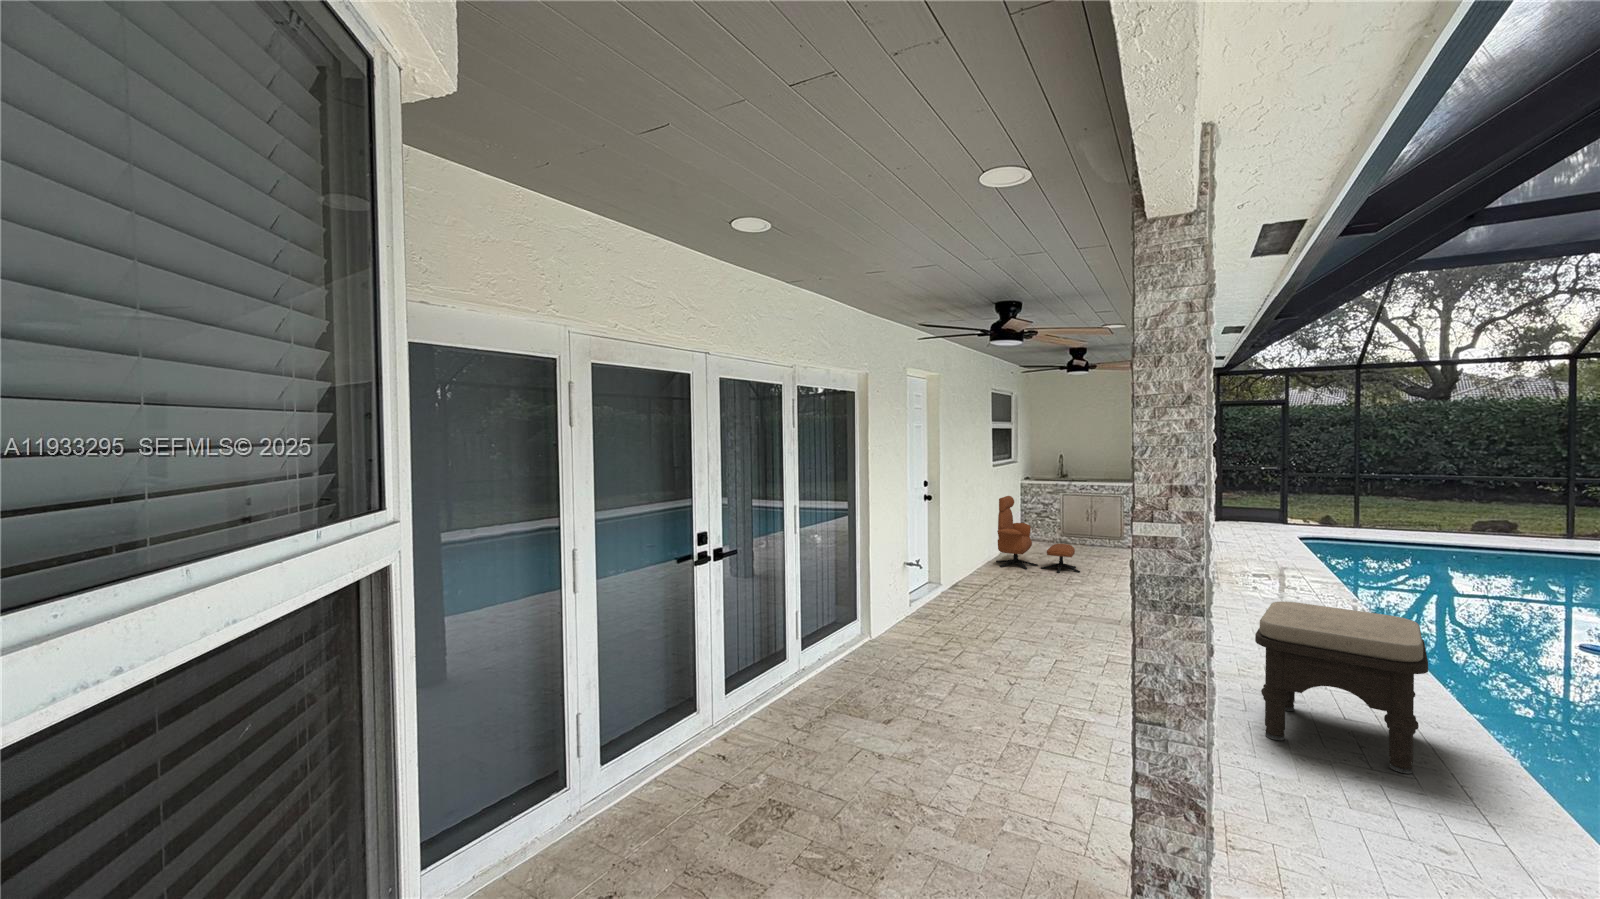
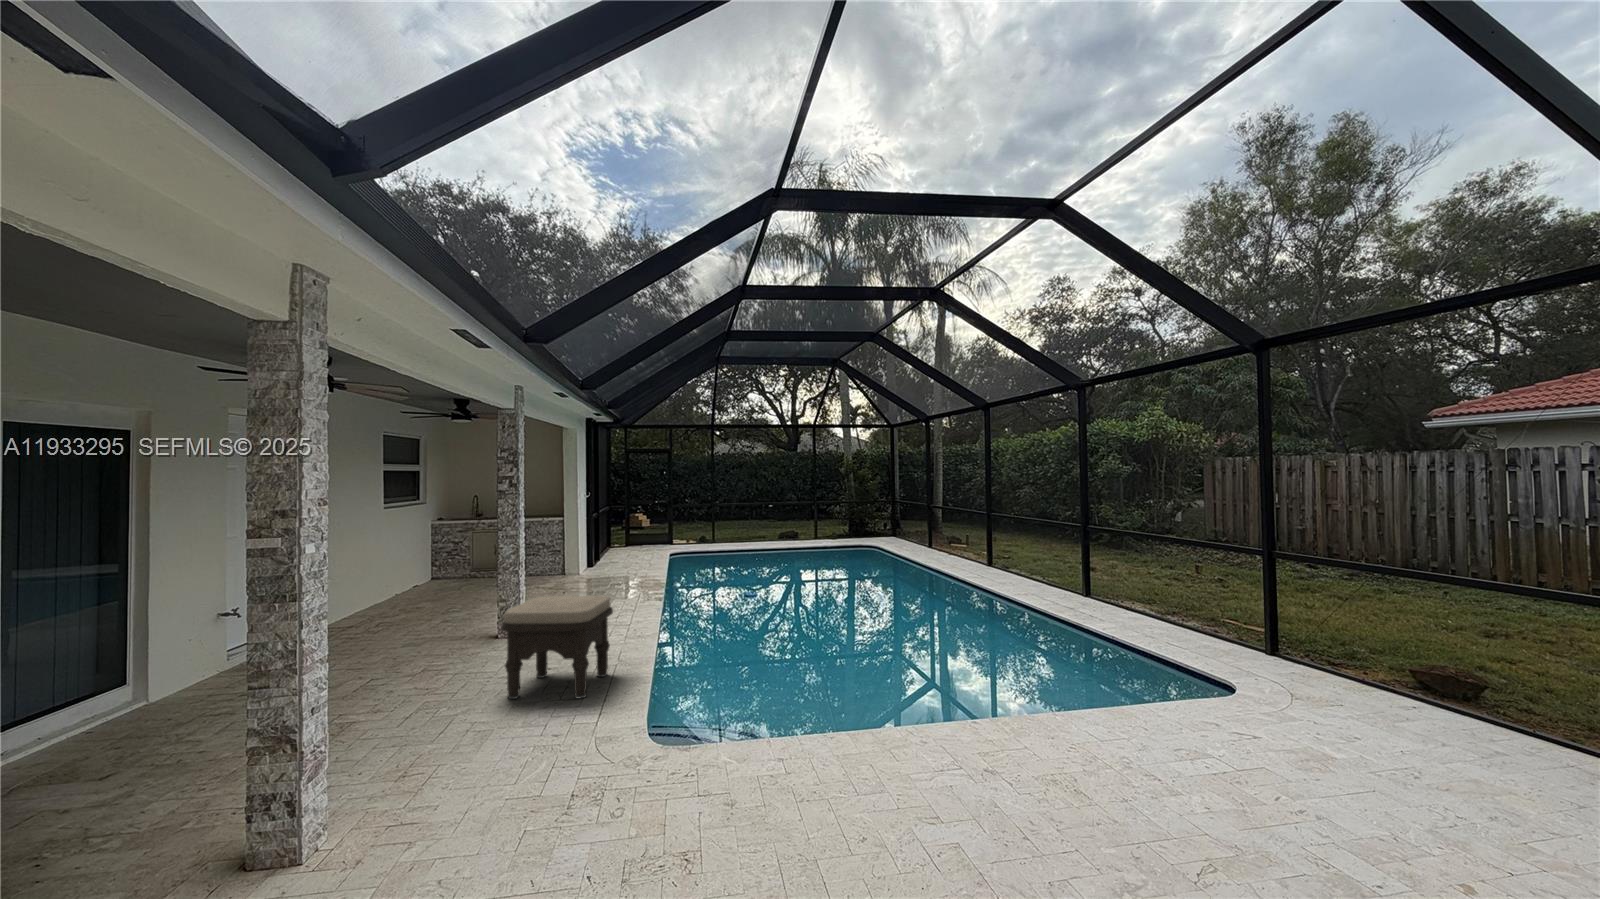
lounge chair: present [996,496,1080,573] -> none [381,537,467,609]

